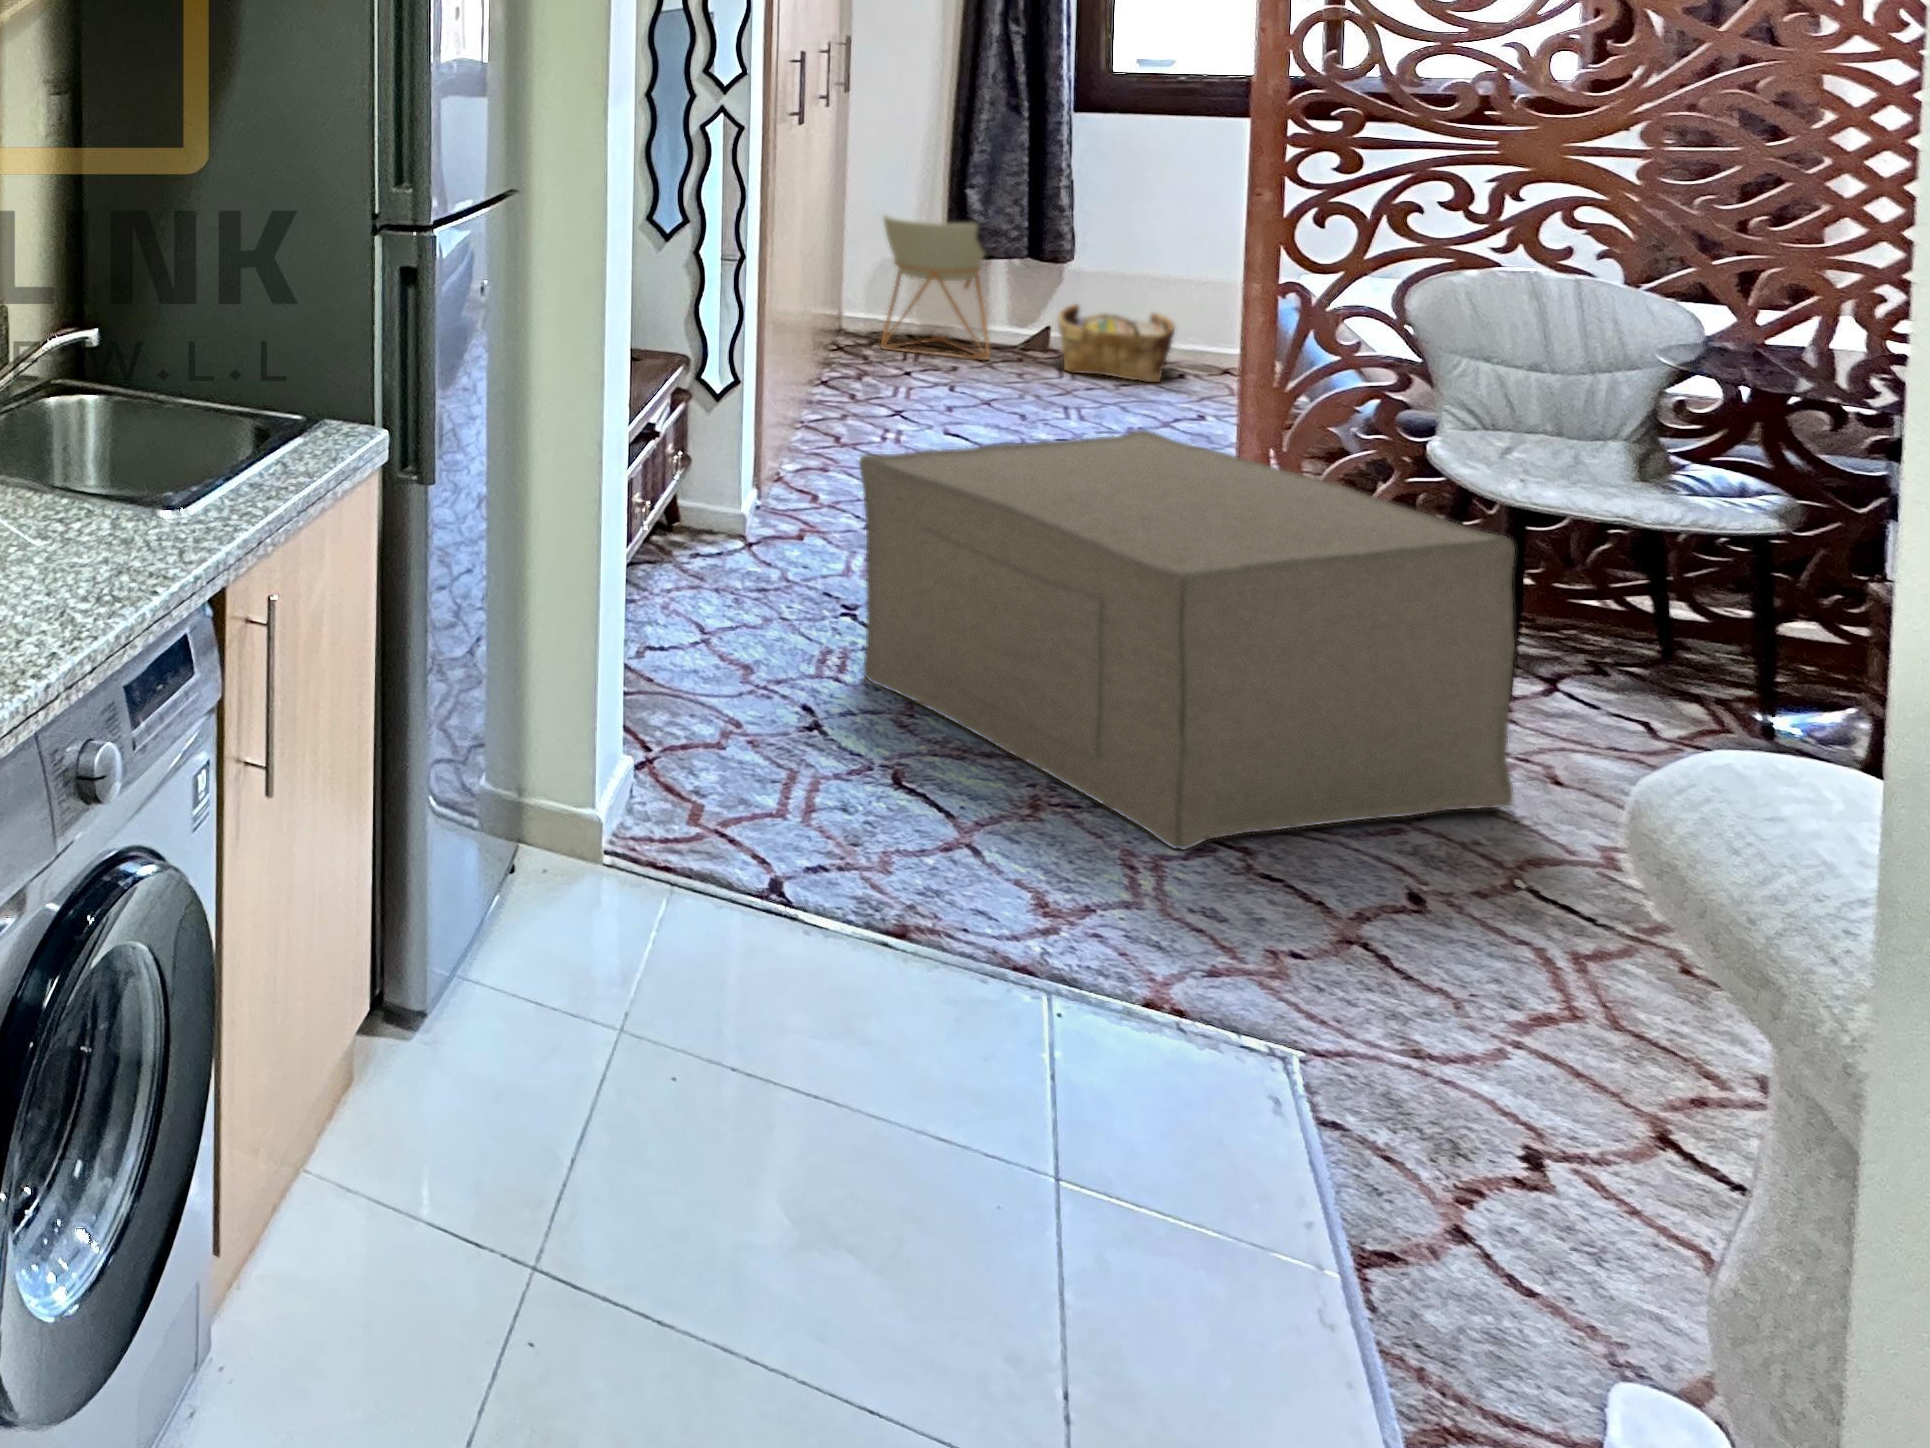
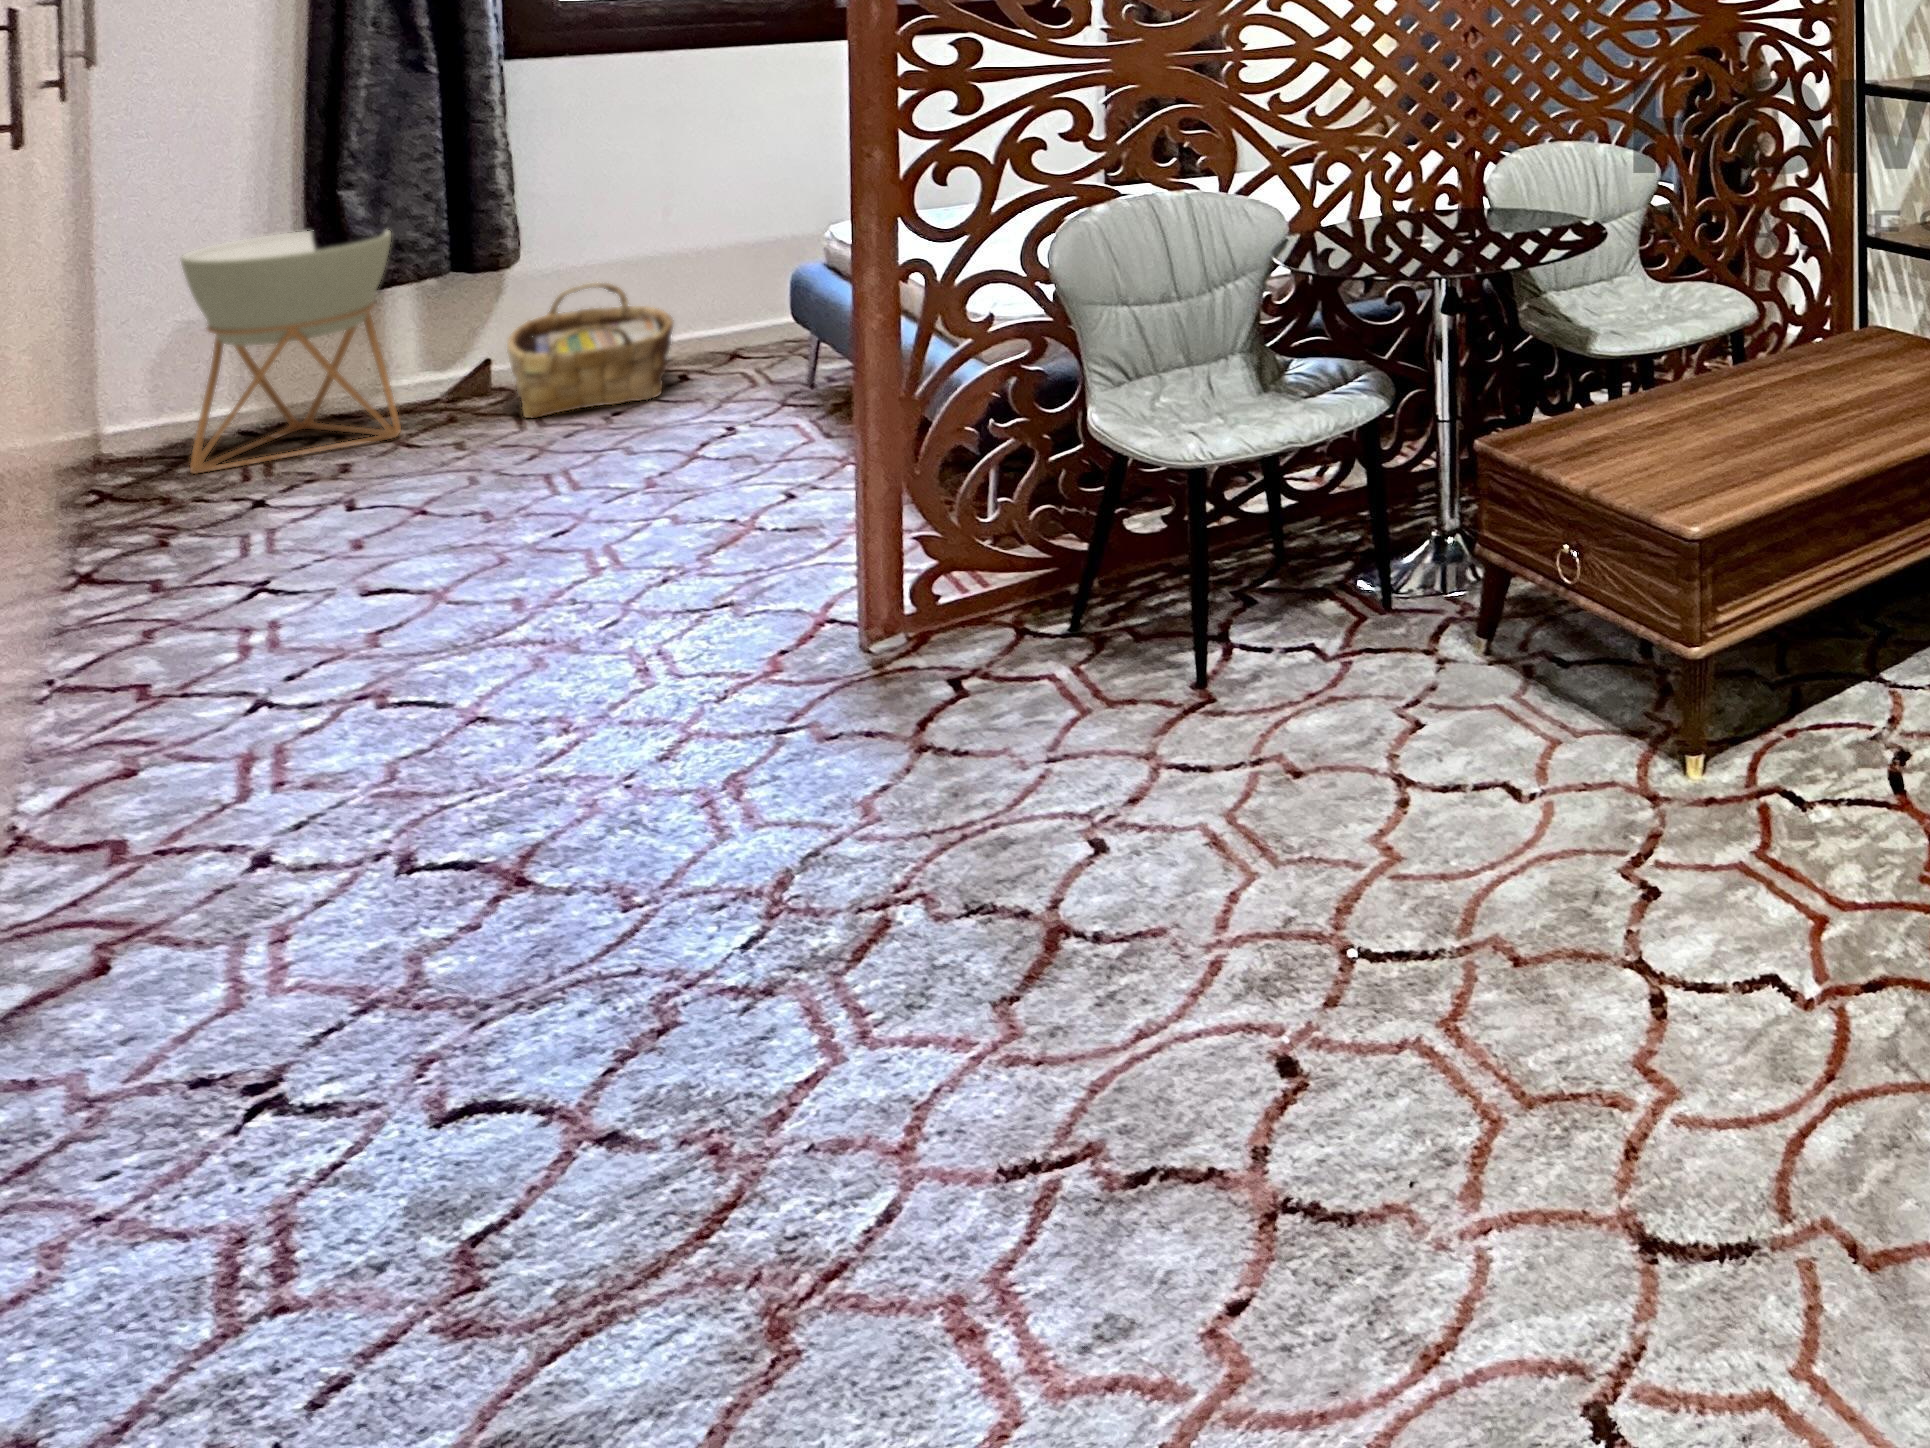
ottoman: present [859,430,1515,849] -> none [299,528,1289,1266]

